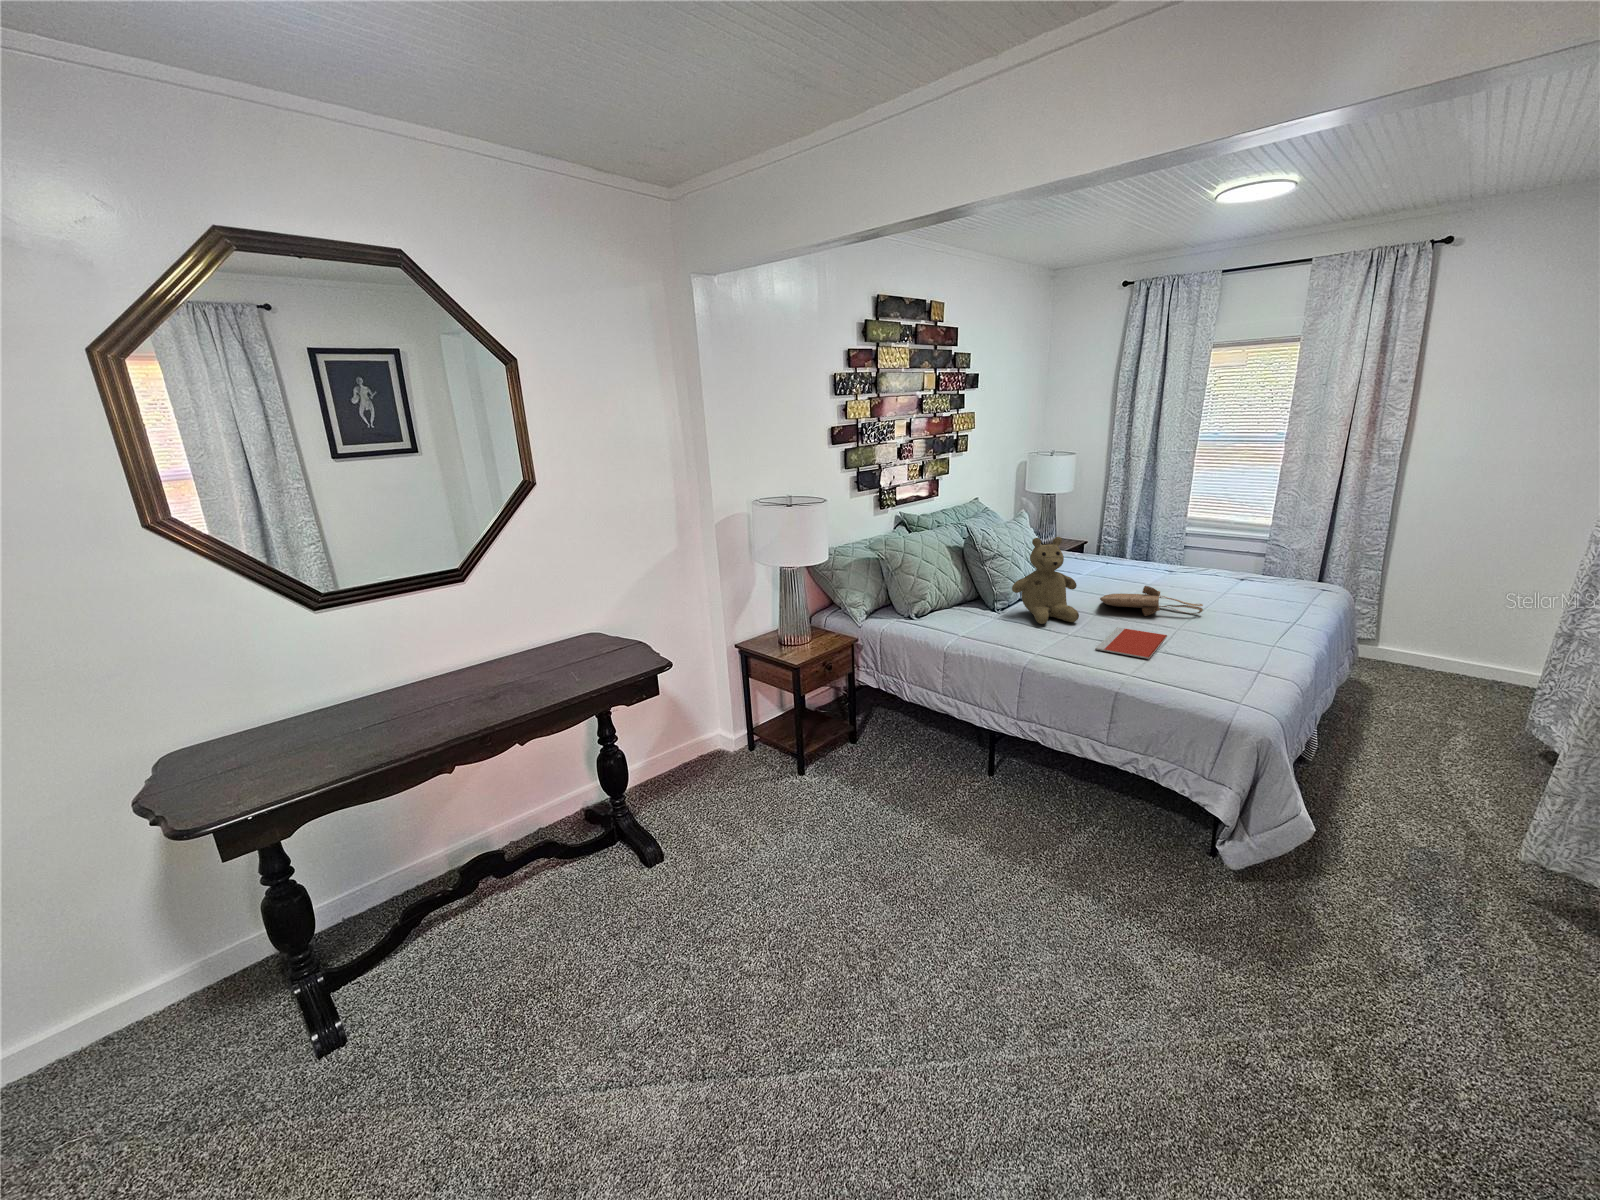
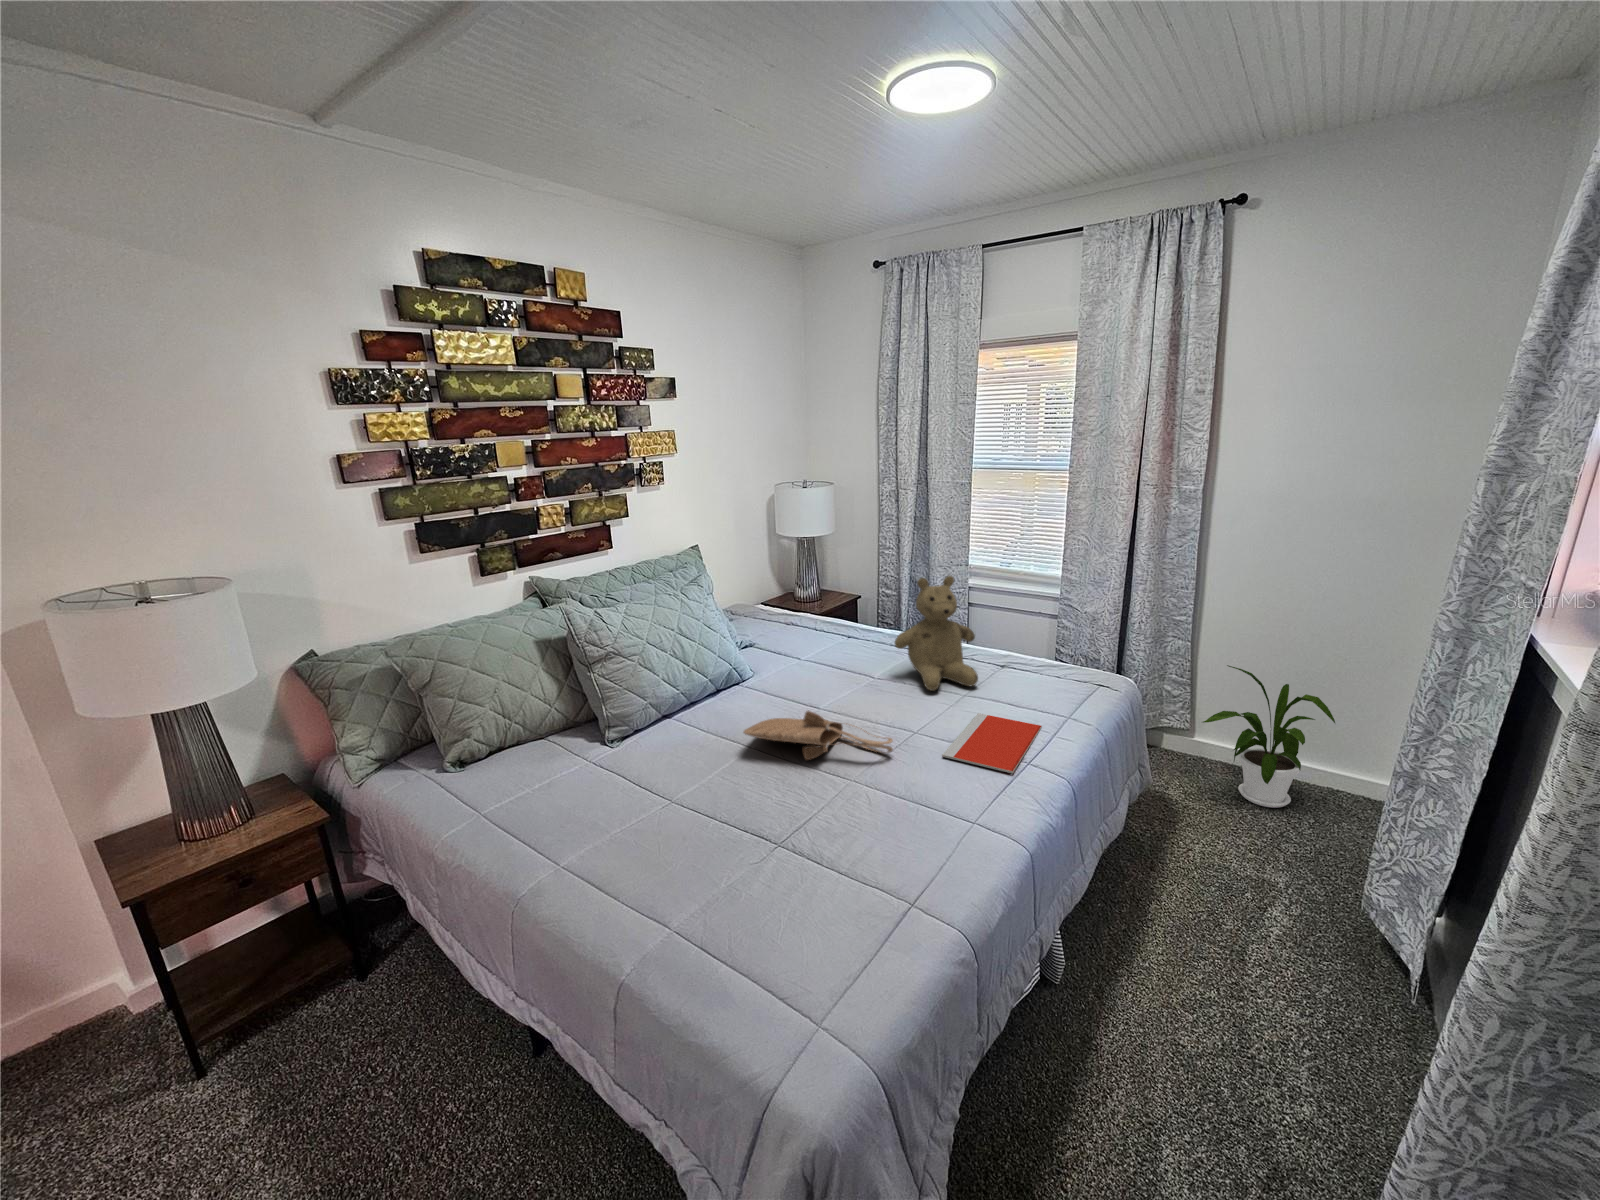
teddy bear: present [1012,537,1079,624] -> present [895,576,978,691]
house plant: none [1395,584,1506,687] -> present [1203,665,1335,808]
notebook: present [1095,627,1167,659] -> present [942,713,1042,773]

